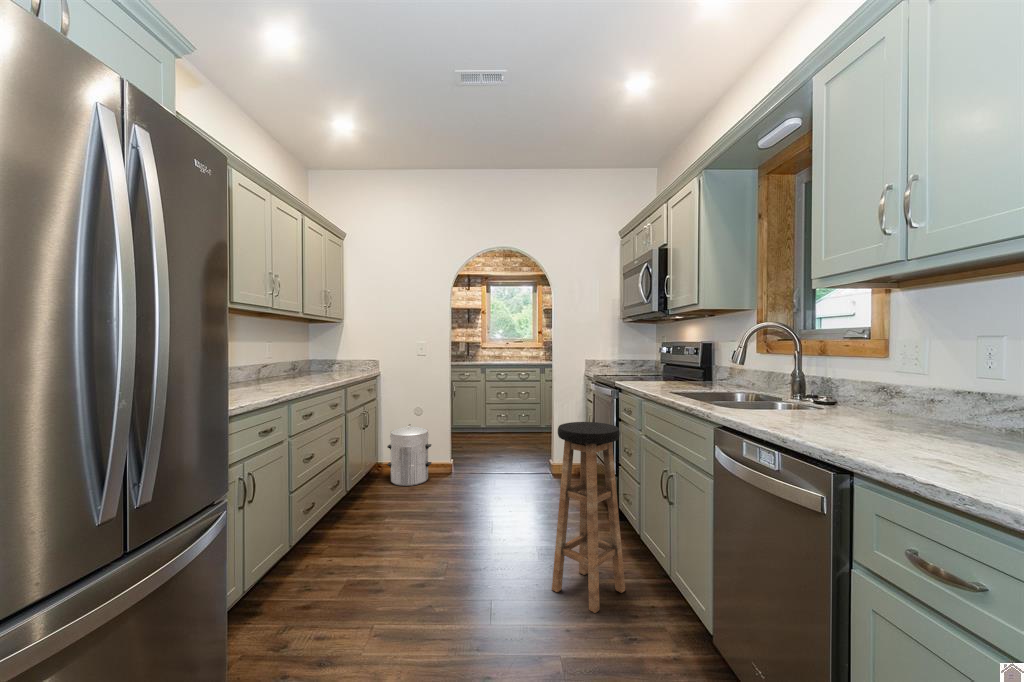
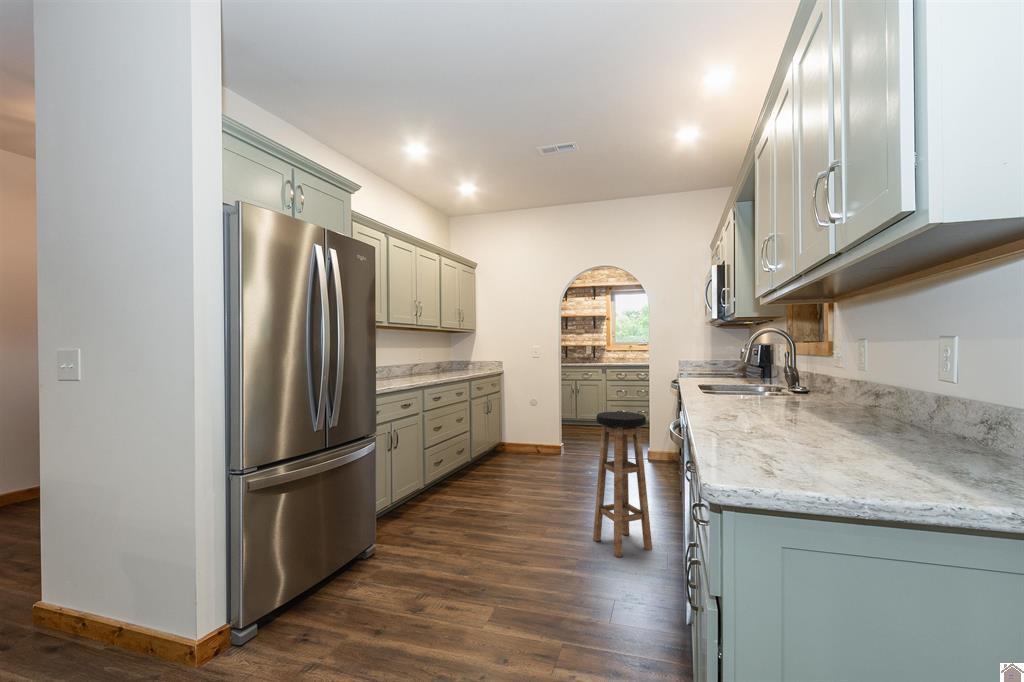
waste bin: present [387,424,431,486] -> none [506,413,541,462]

